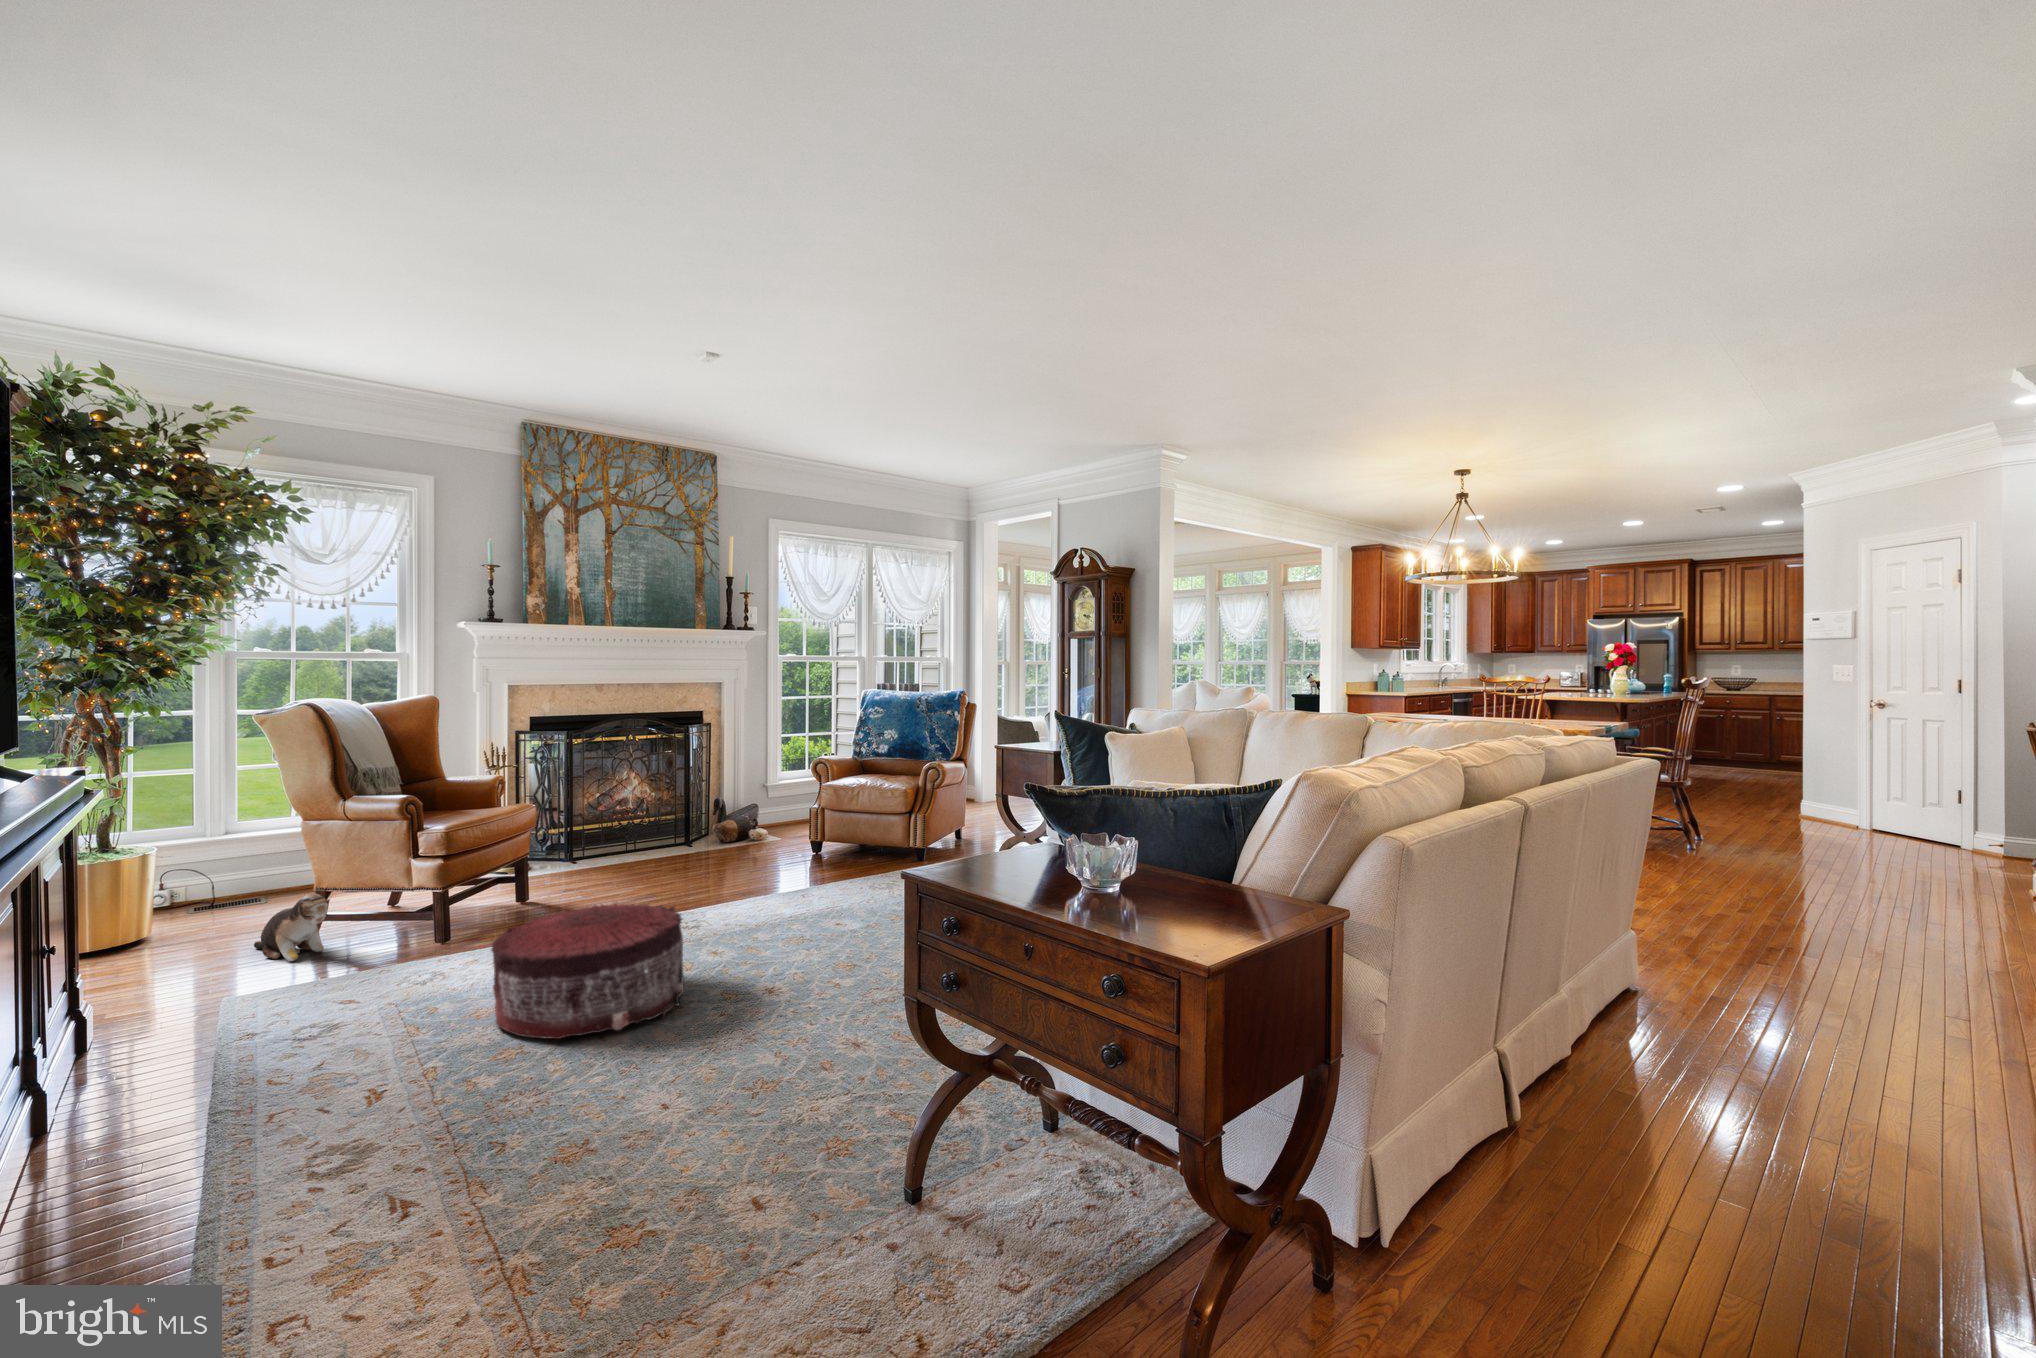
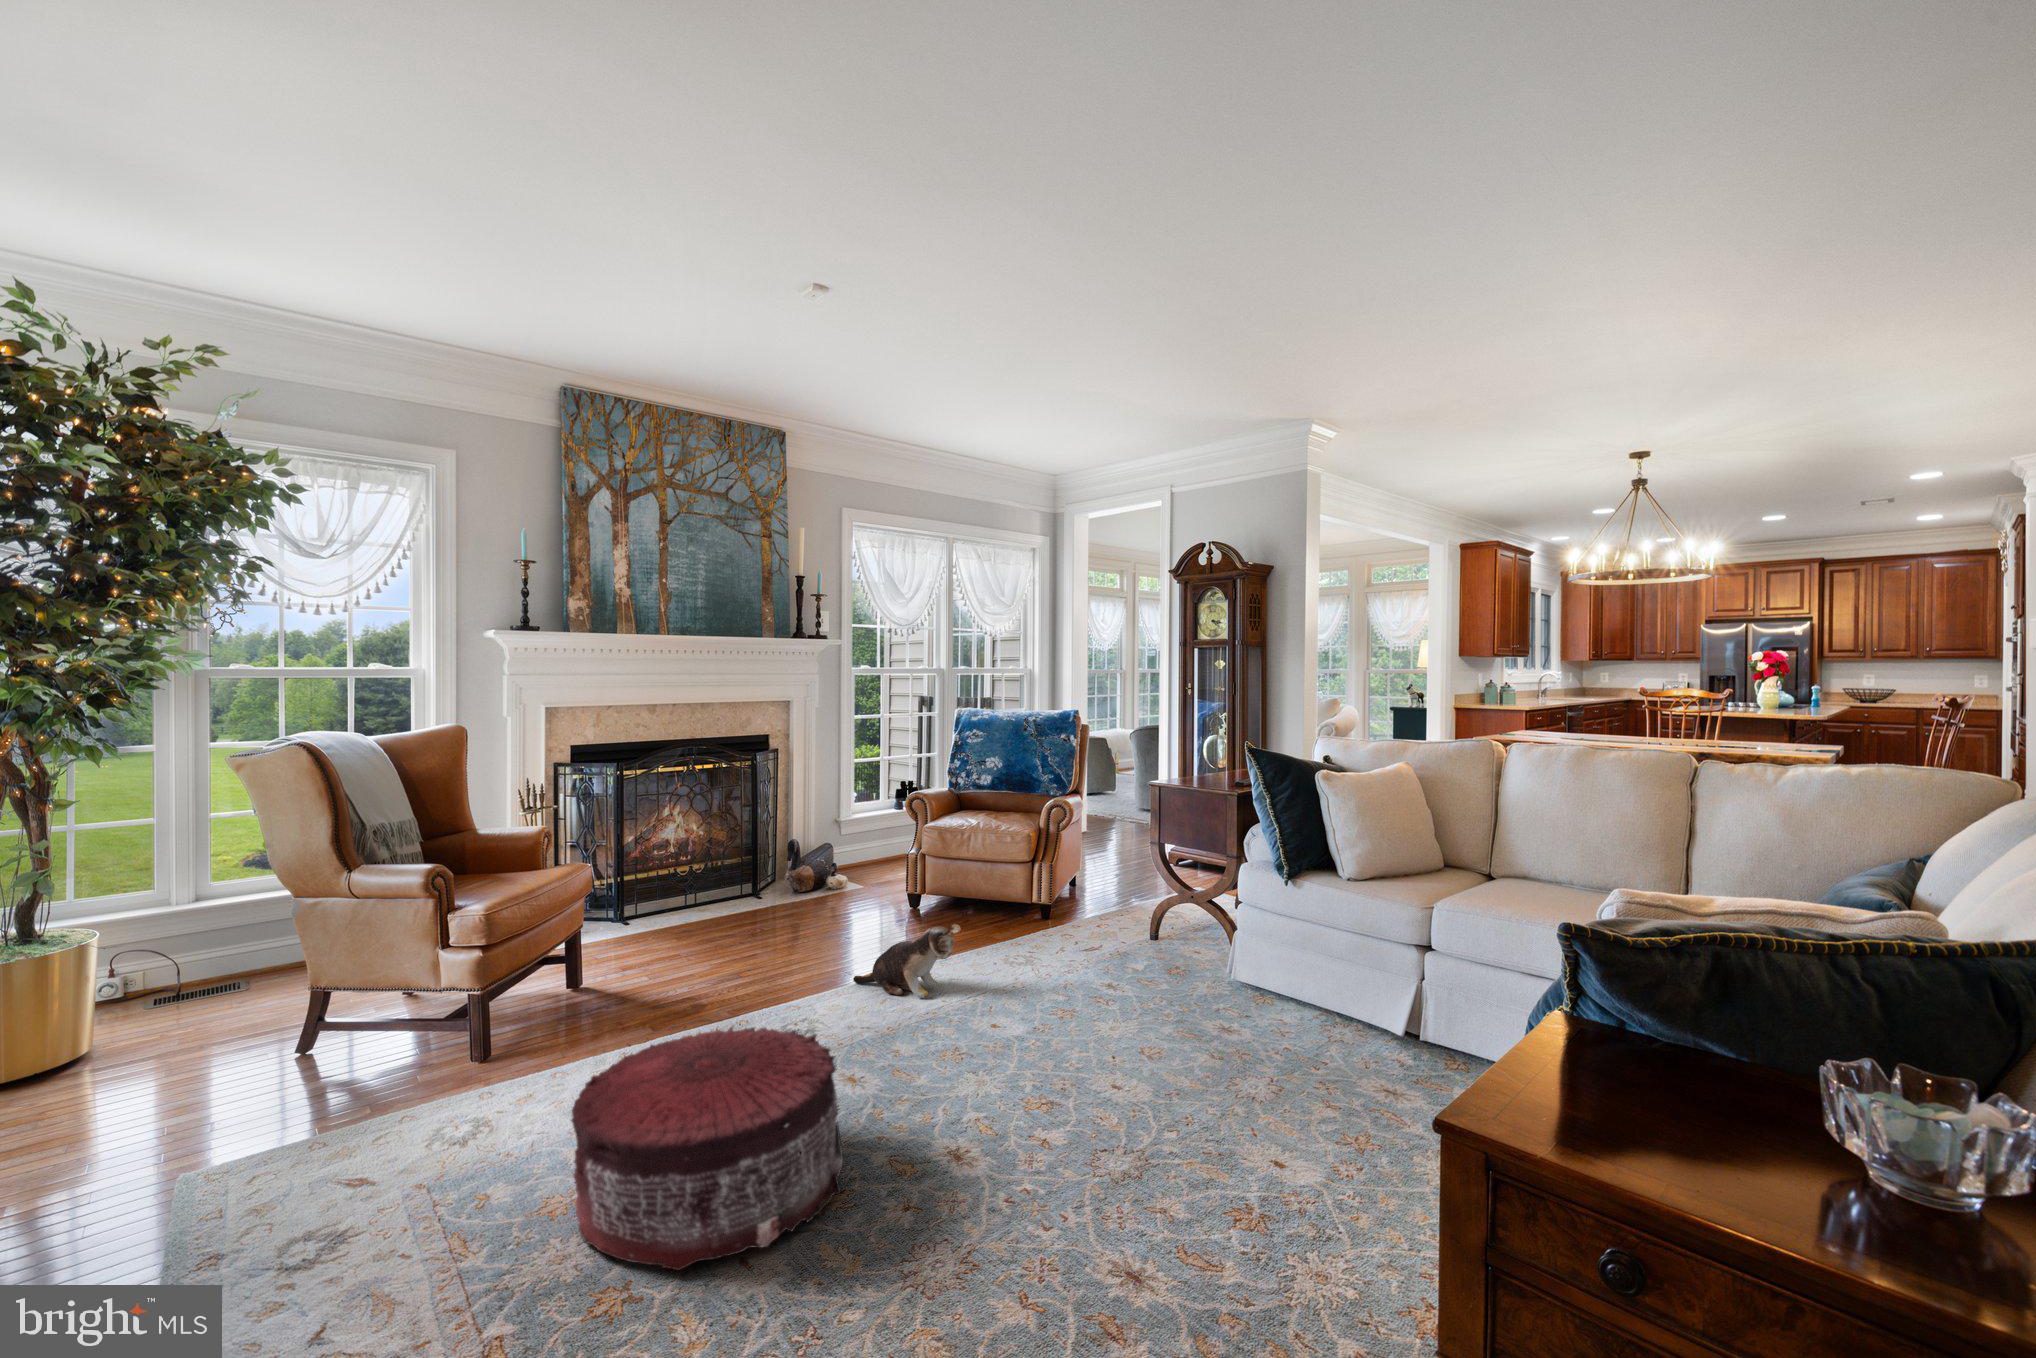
plush toy: present [254,892,334,961] -> present [853,924,961,998]

